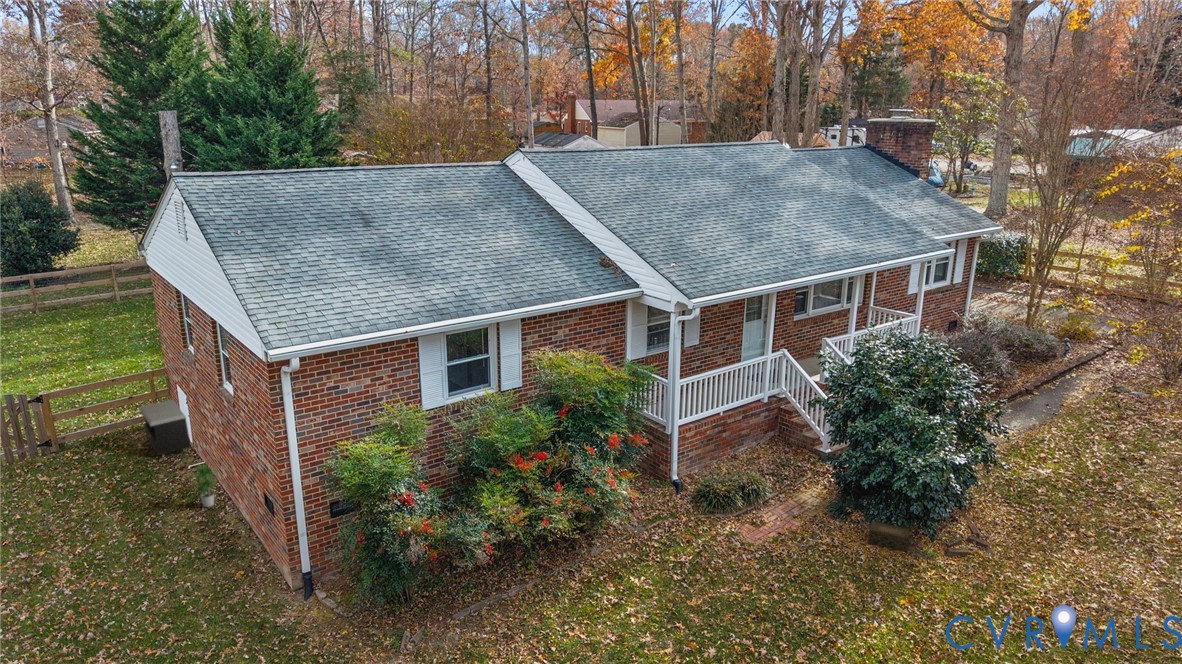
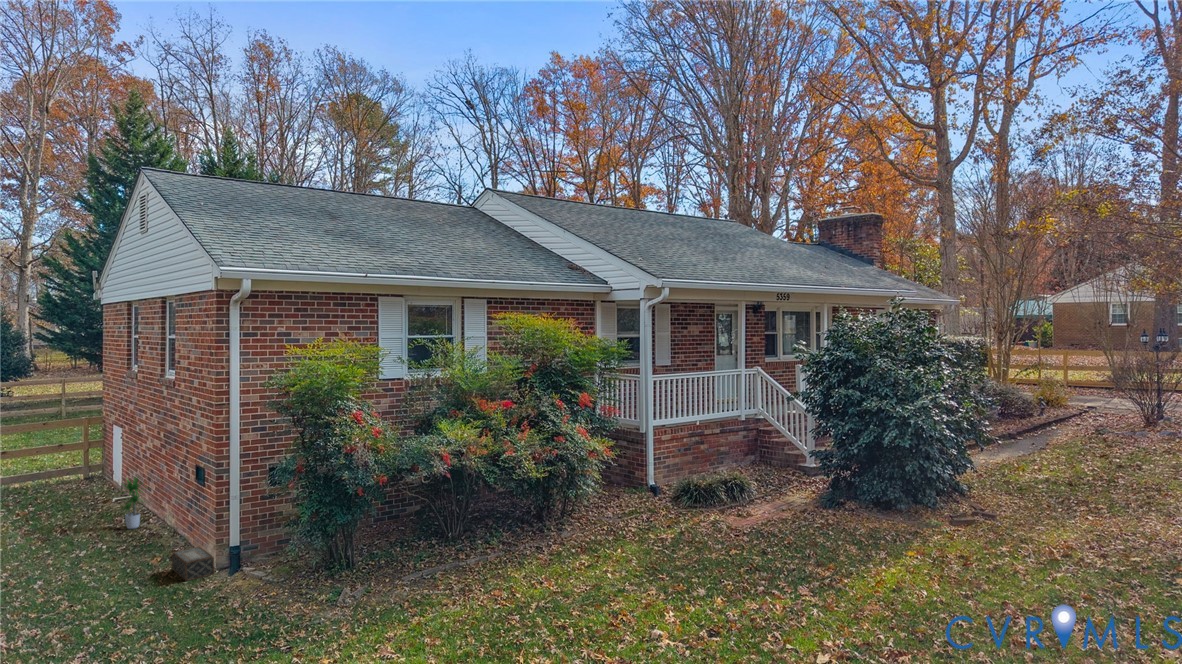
storage bench: present [140,400,191,456] -> none [70,449,121,503]
woven basket: present [868,521,910,552] -> present [172,547,215,581]

